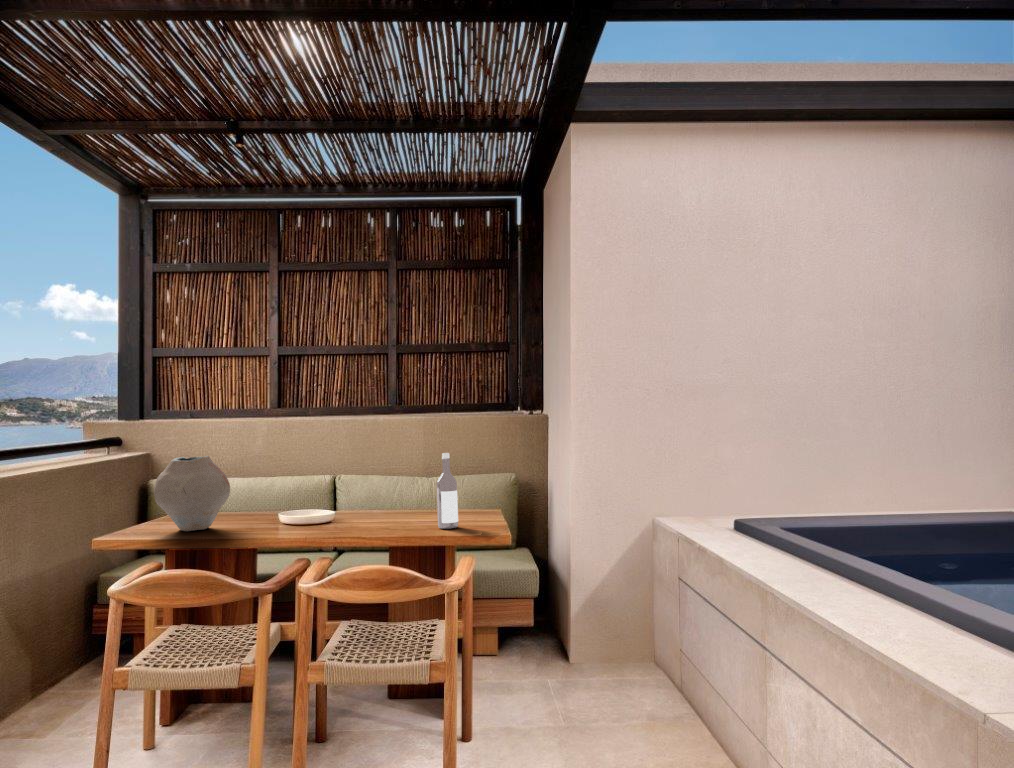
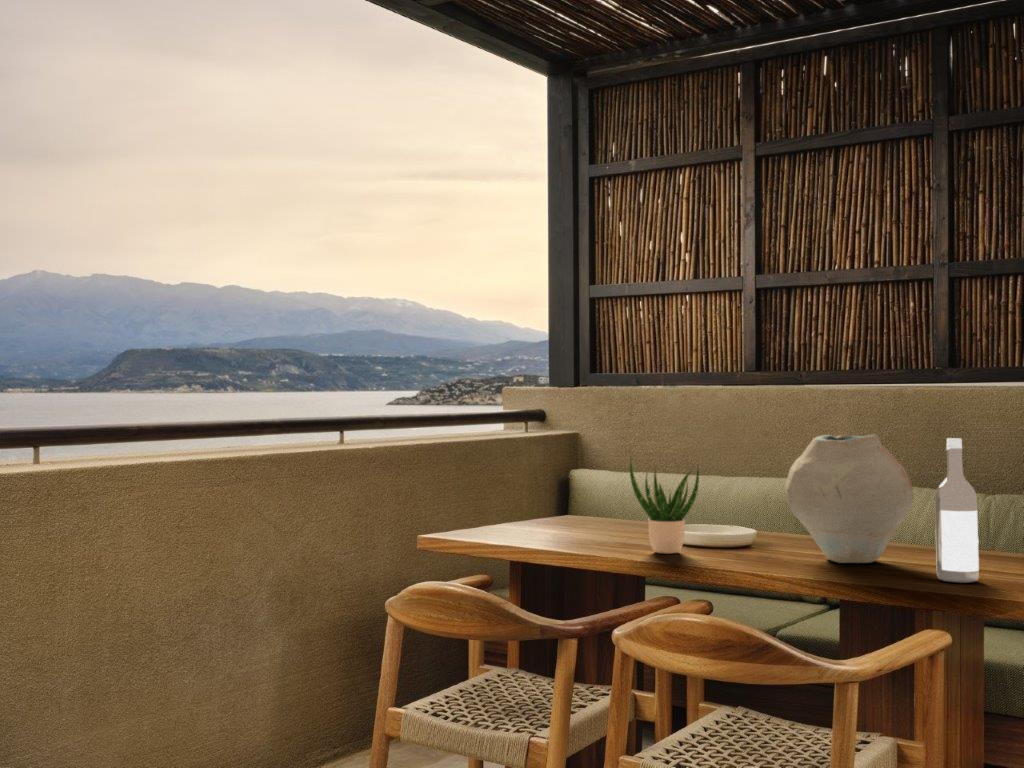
vase: present [154,456,230,531] -> present [785,435,914,563]
potted plant: none [251,470,298,533] -> present [630,455,699,554]

